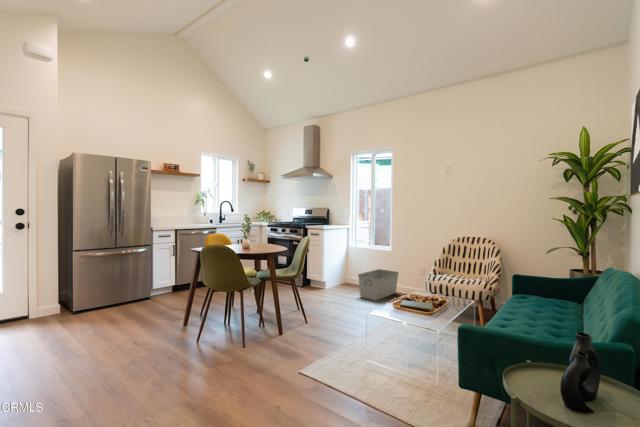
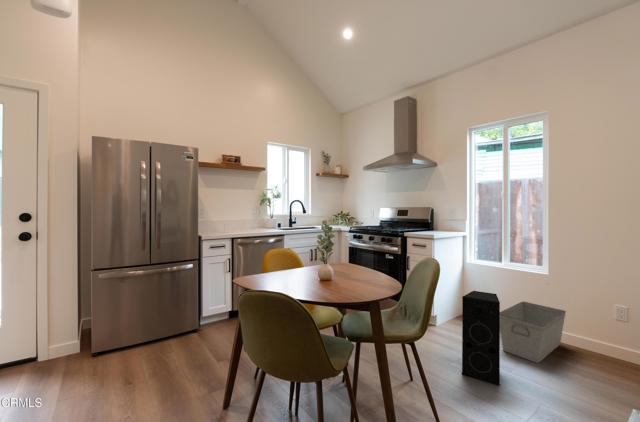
speaker: none [329,258,351,309] -> present [462,291,500,385]

